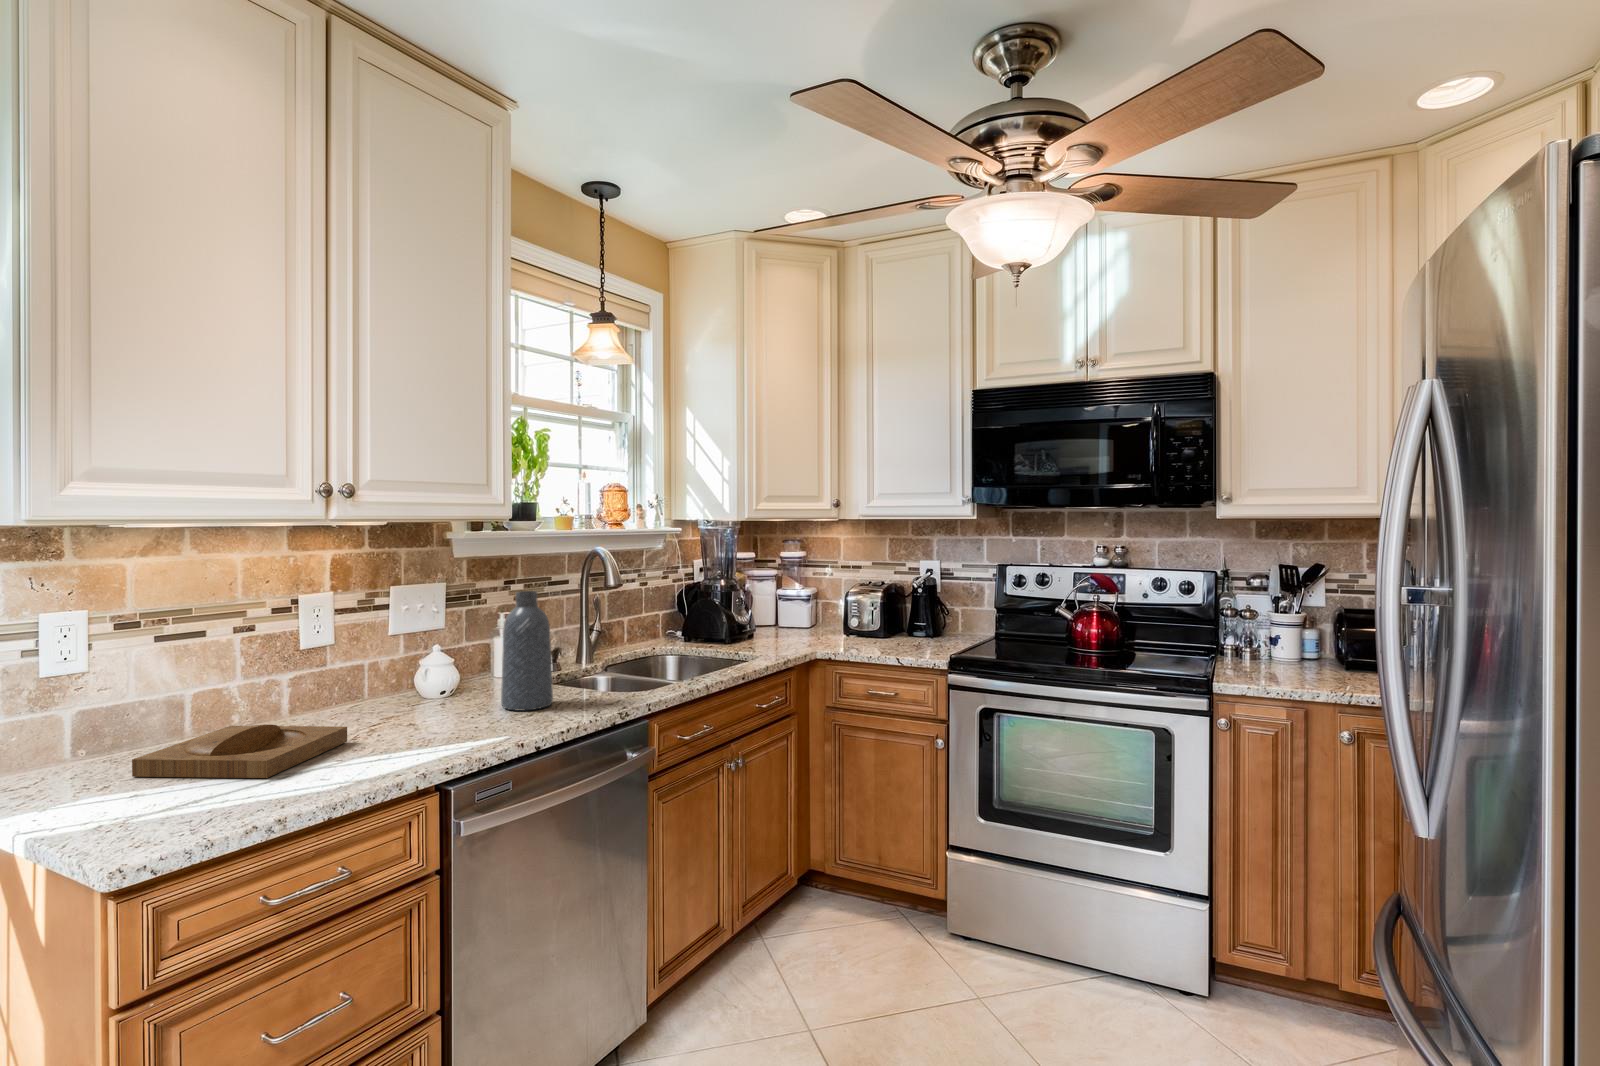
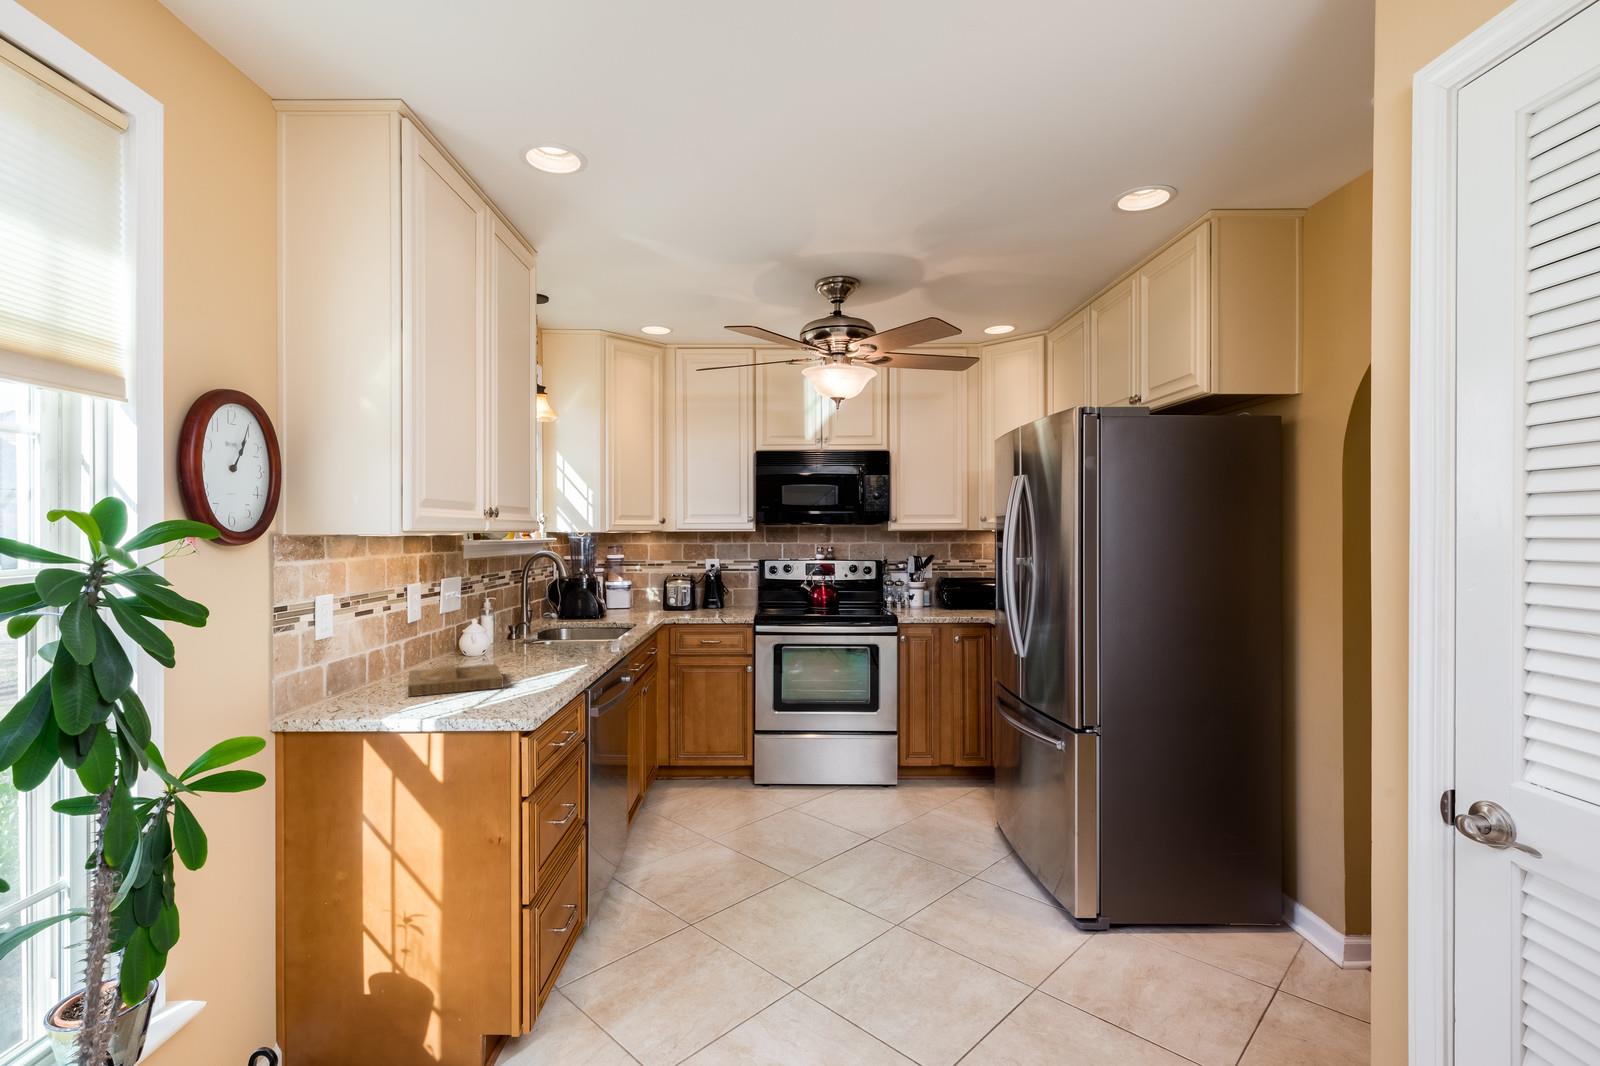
vase: present [501,591,553,710] -> none [541,578,575,655]

